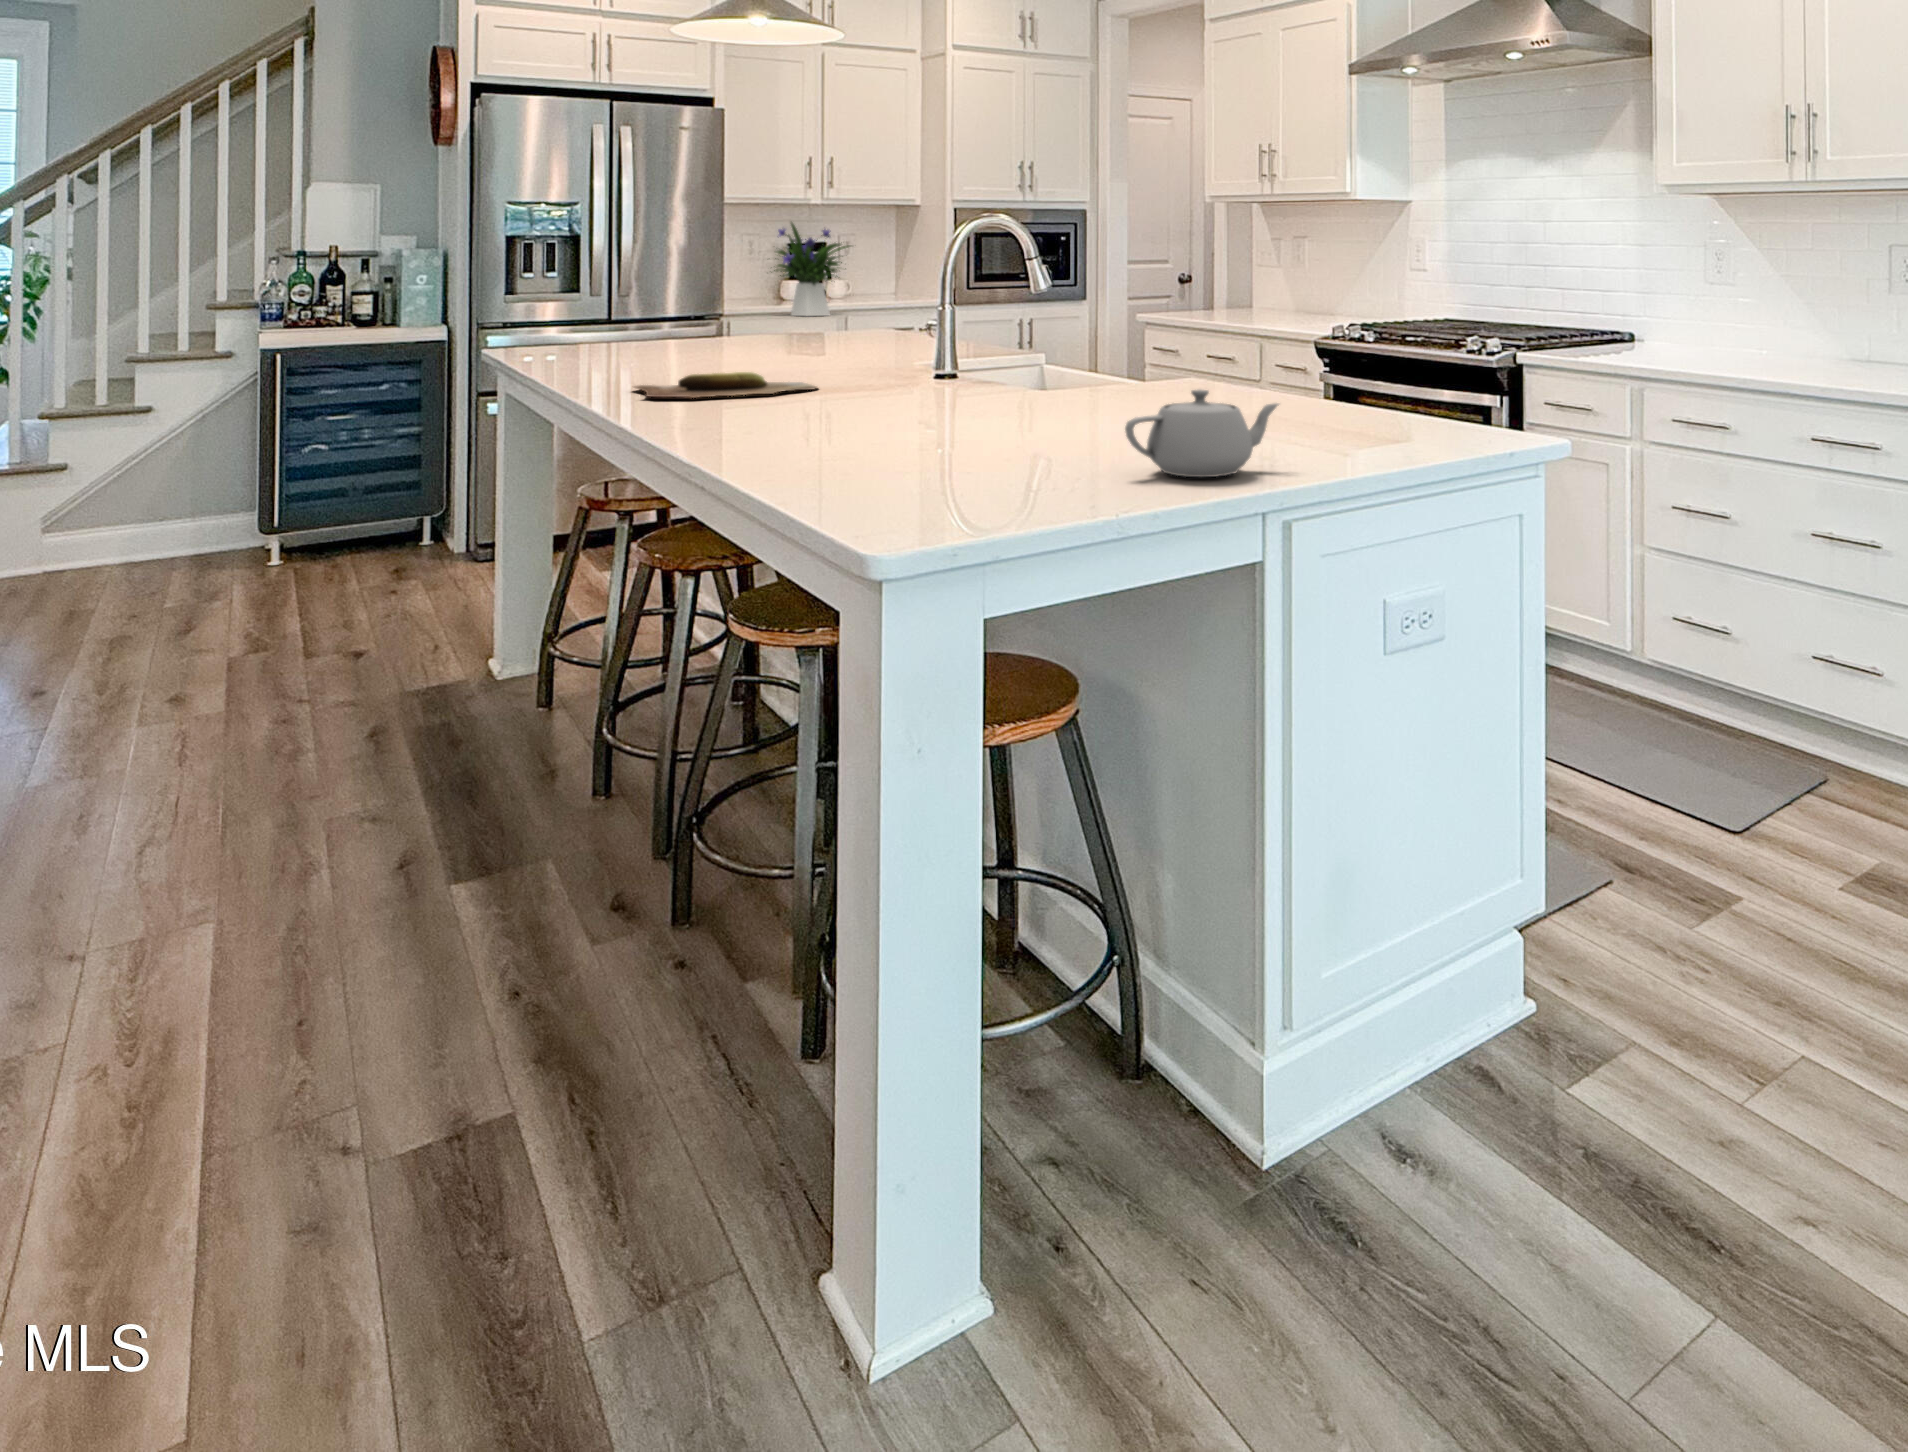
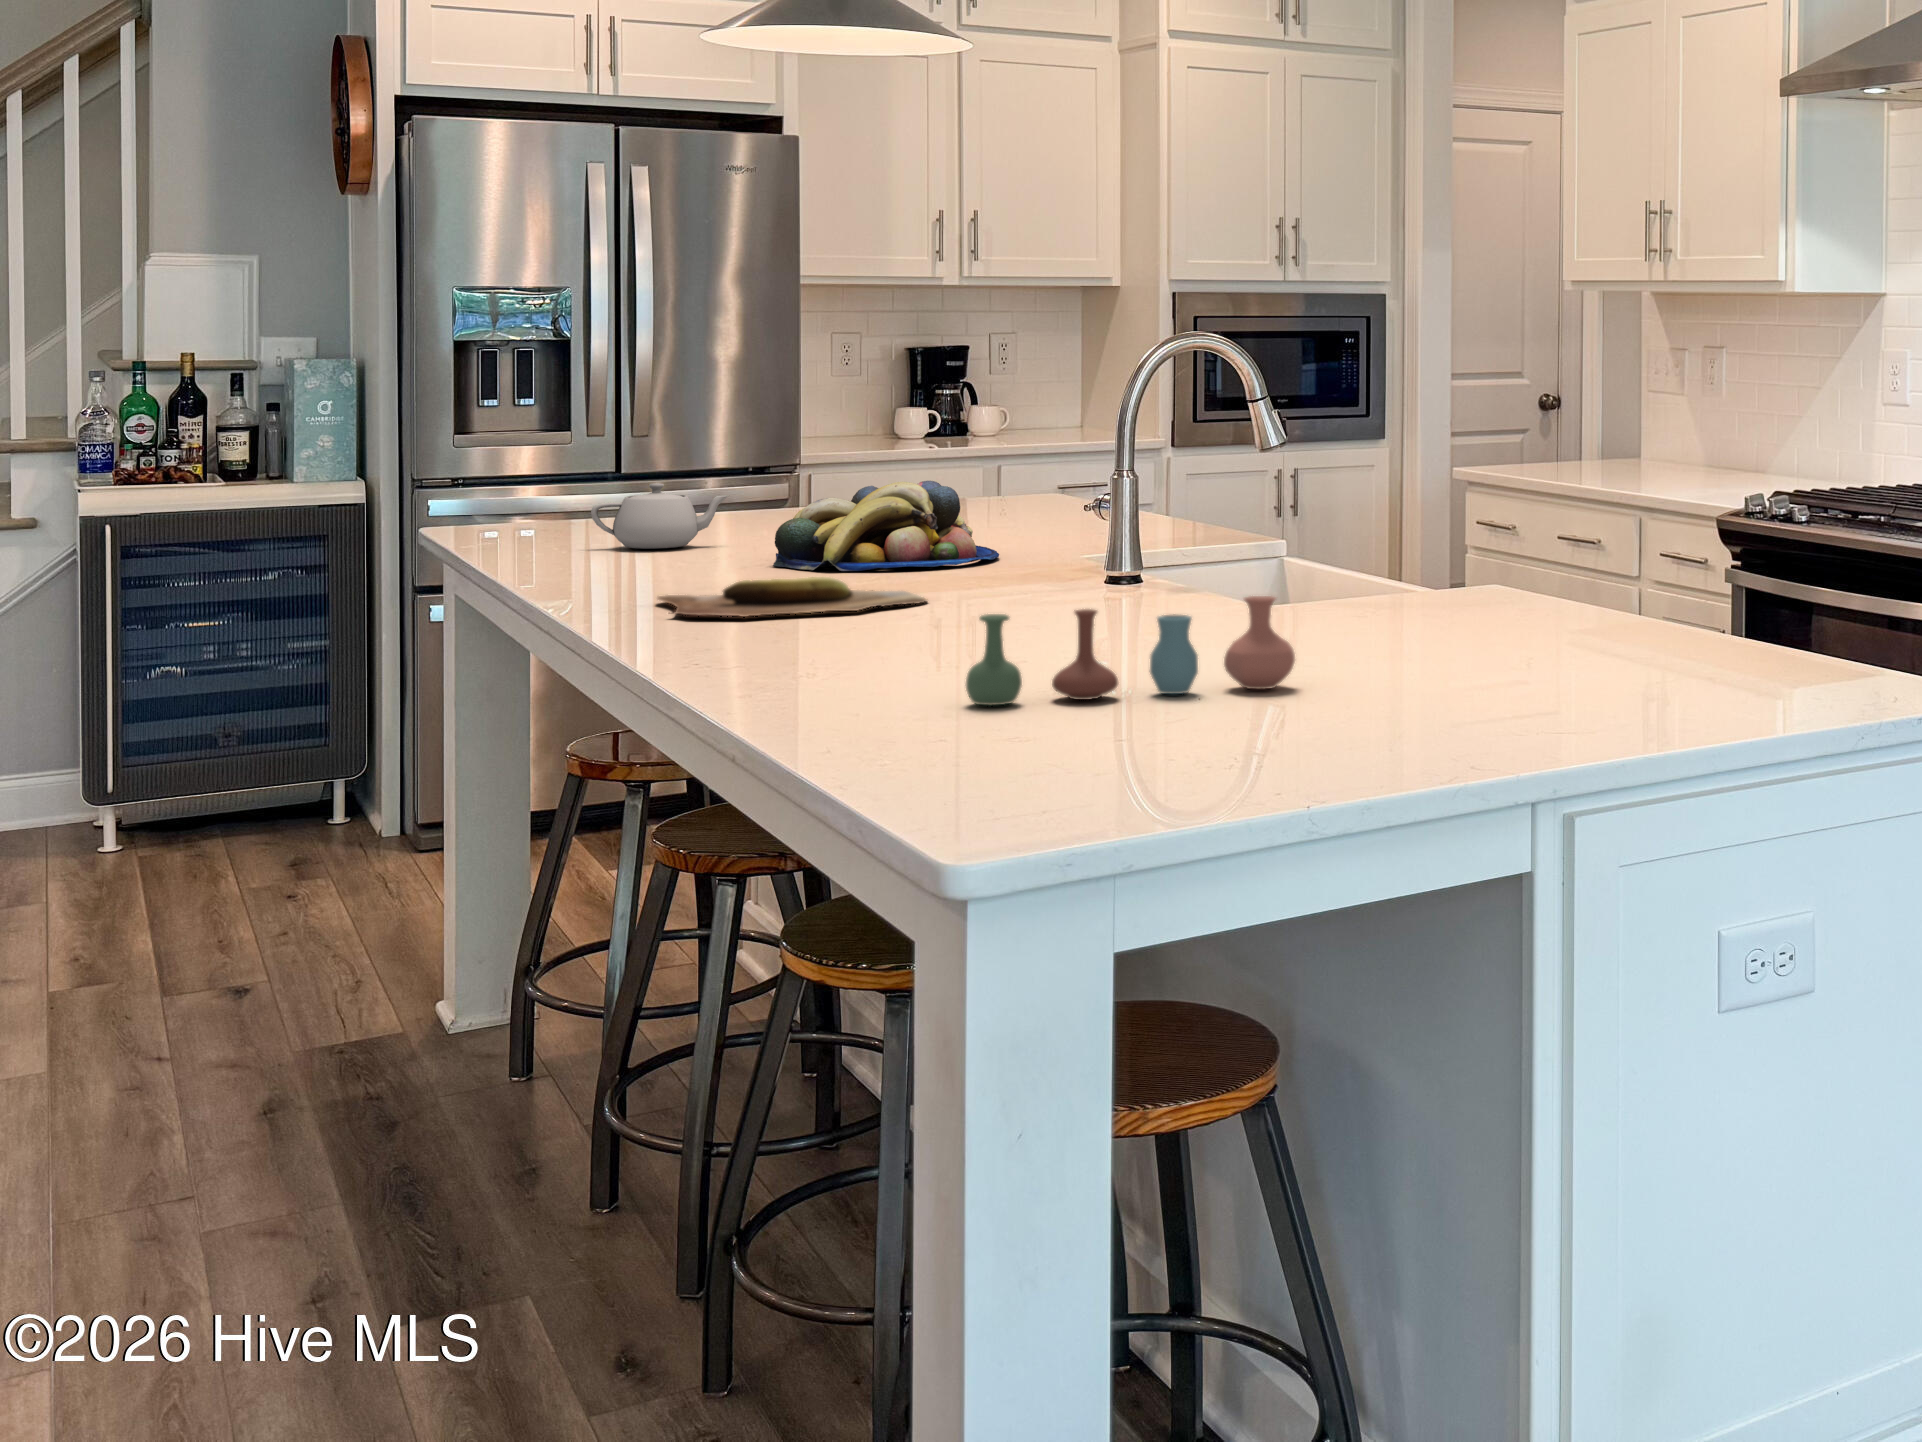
flower arrangement: present [774,223,850,316] -> none [861,313,1009,467]
fruit bowl: none [711,314,862,371] -> present [773,481,999,571]
vase: none [858,375,1090,453] -> present [966,596,1295,705]
teapot: present [1125,389,1279,477] -> present [591,483,729,549]

